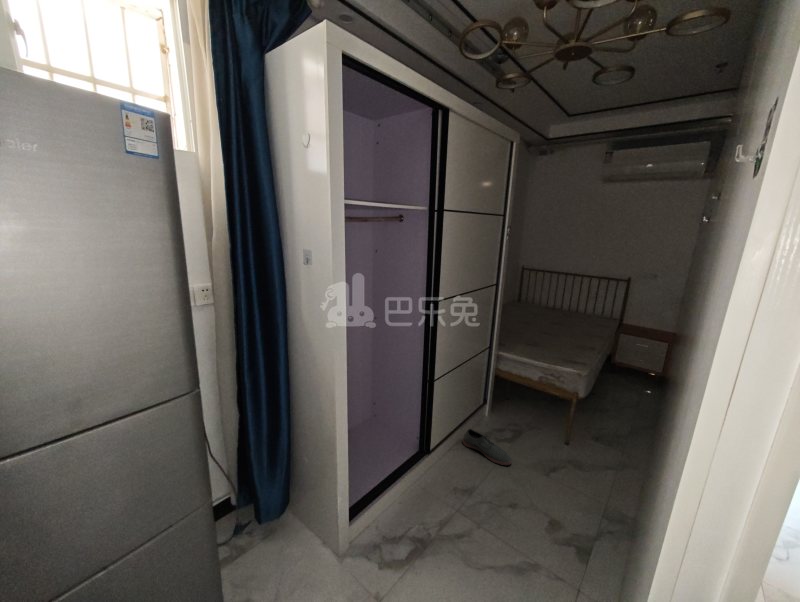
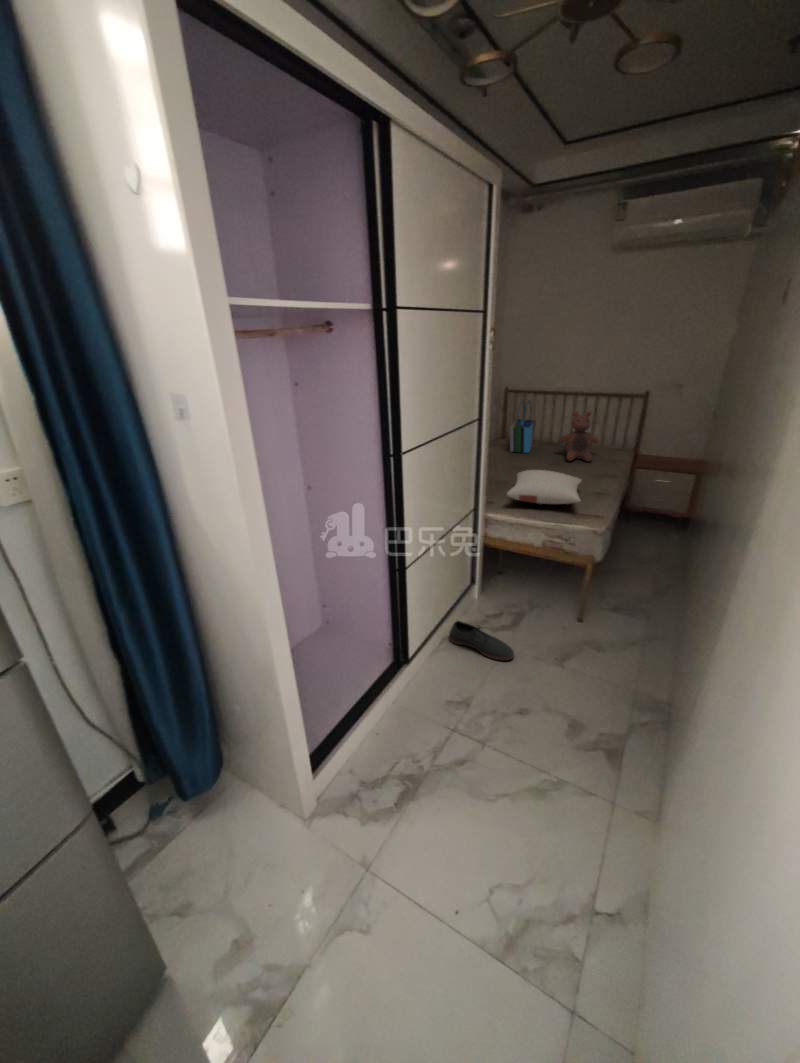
tote bag: none [522,276,543,313] -> present [510,400,536,453]
stuffed bear: none [559,287,591,324] -> present [559,411,599,462]
pillow: none [515,324,574,351] -> present [507,470,582,504]

